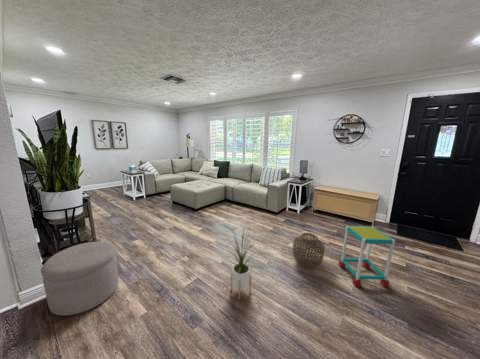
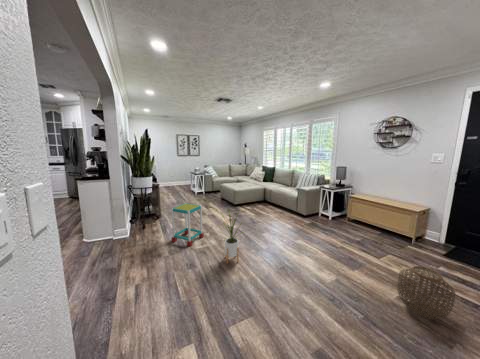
side table: present [339,226,395,287] -> present [172,203,204,246]
woven basket: present [293,233,325,269] -> present [397,266,456,320]
ottoman: present [41,241,118,316] -> none [124,209,162,247]

